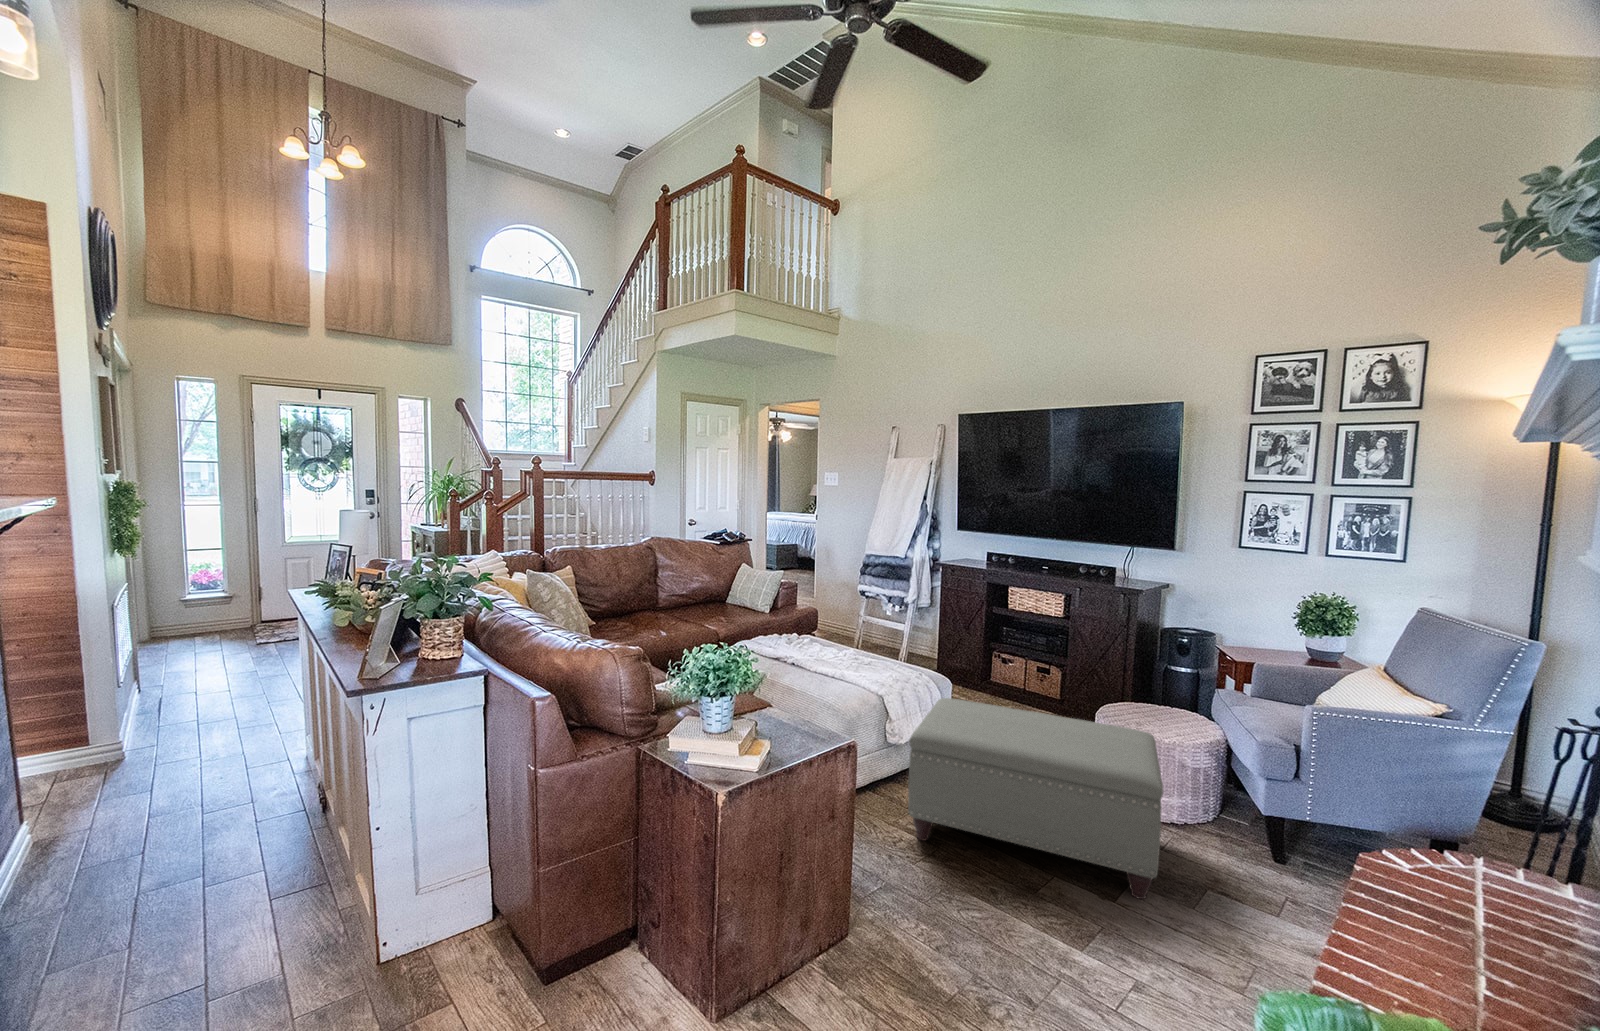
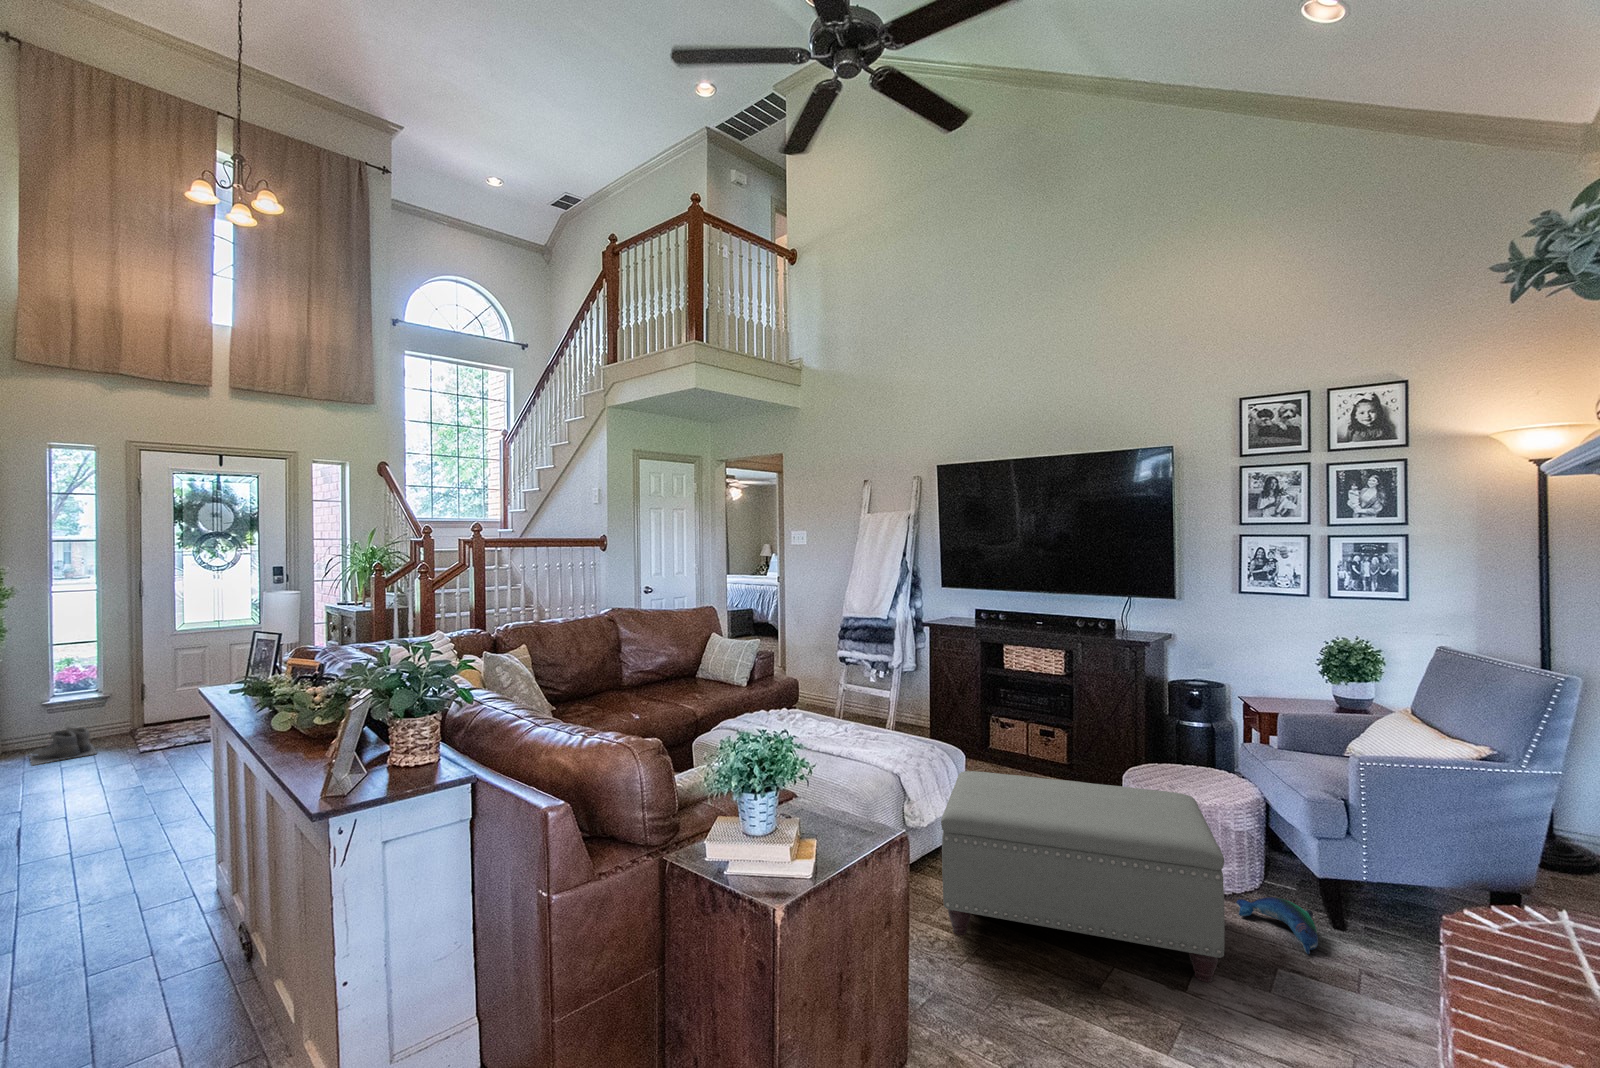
boots: none [175,615,227,646] -> present [29,727,97,765]
plush toy: none [1188,831,1258,884] -> present [1236,897,1318,954]

